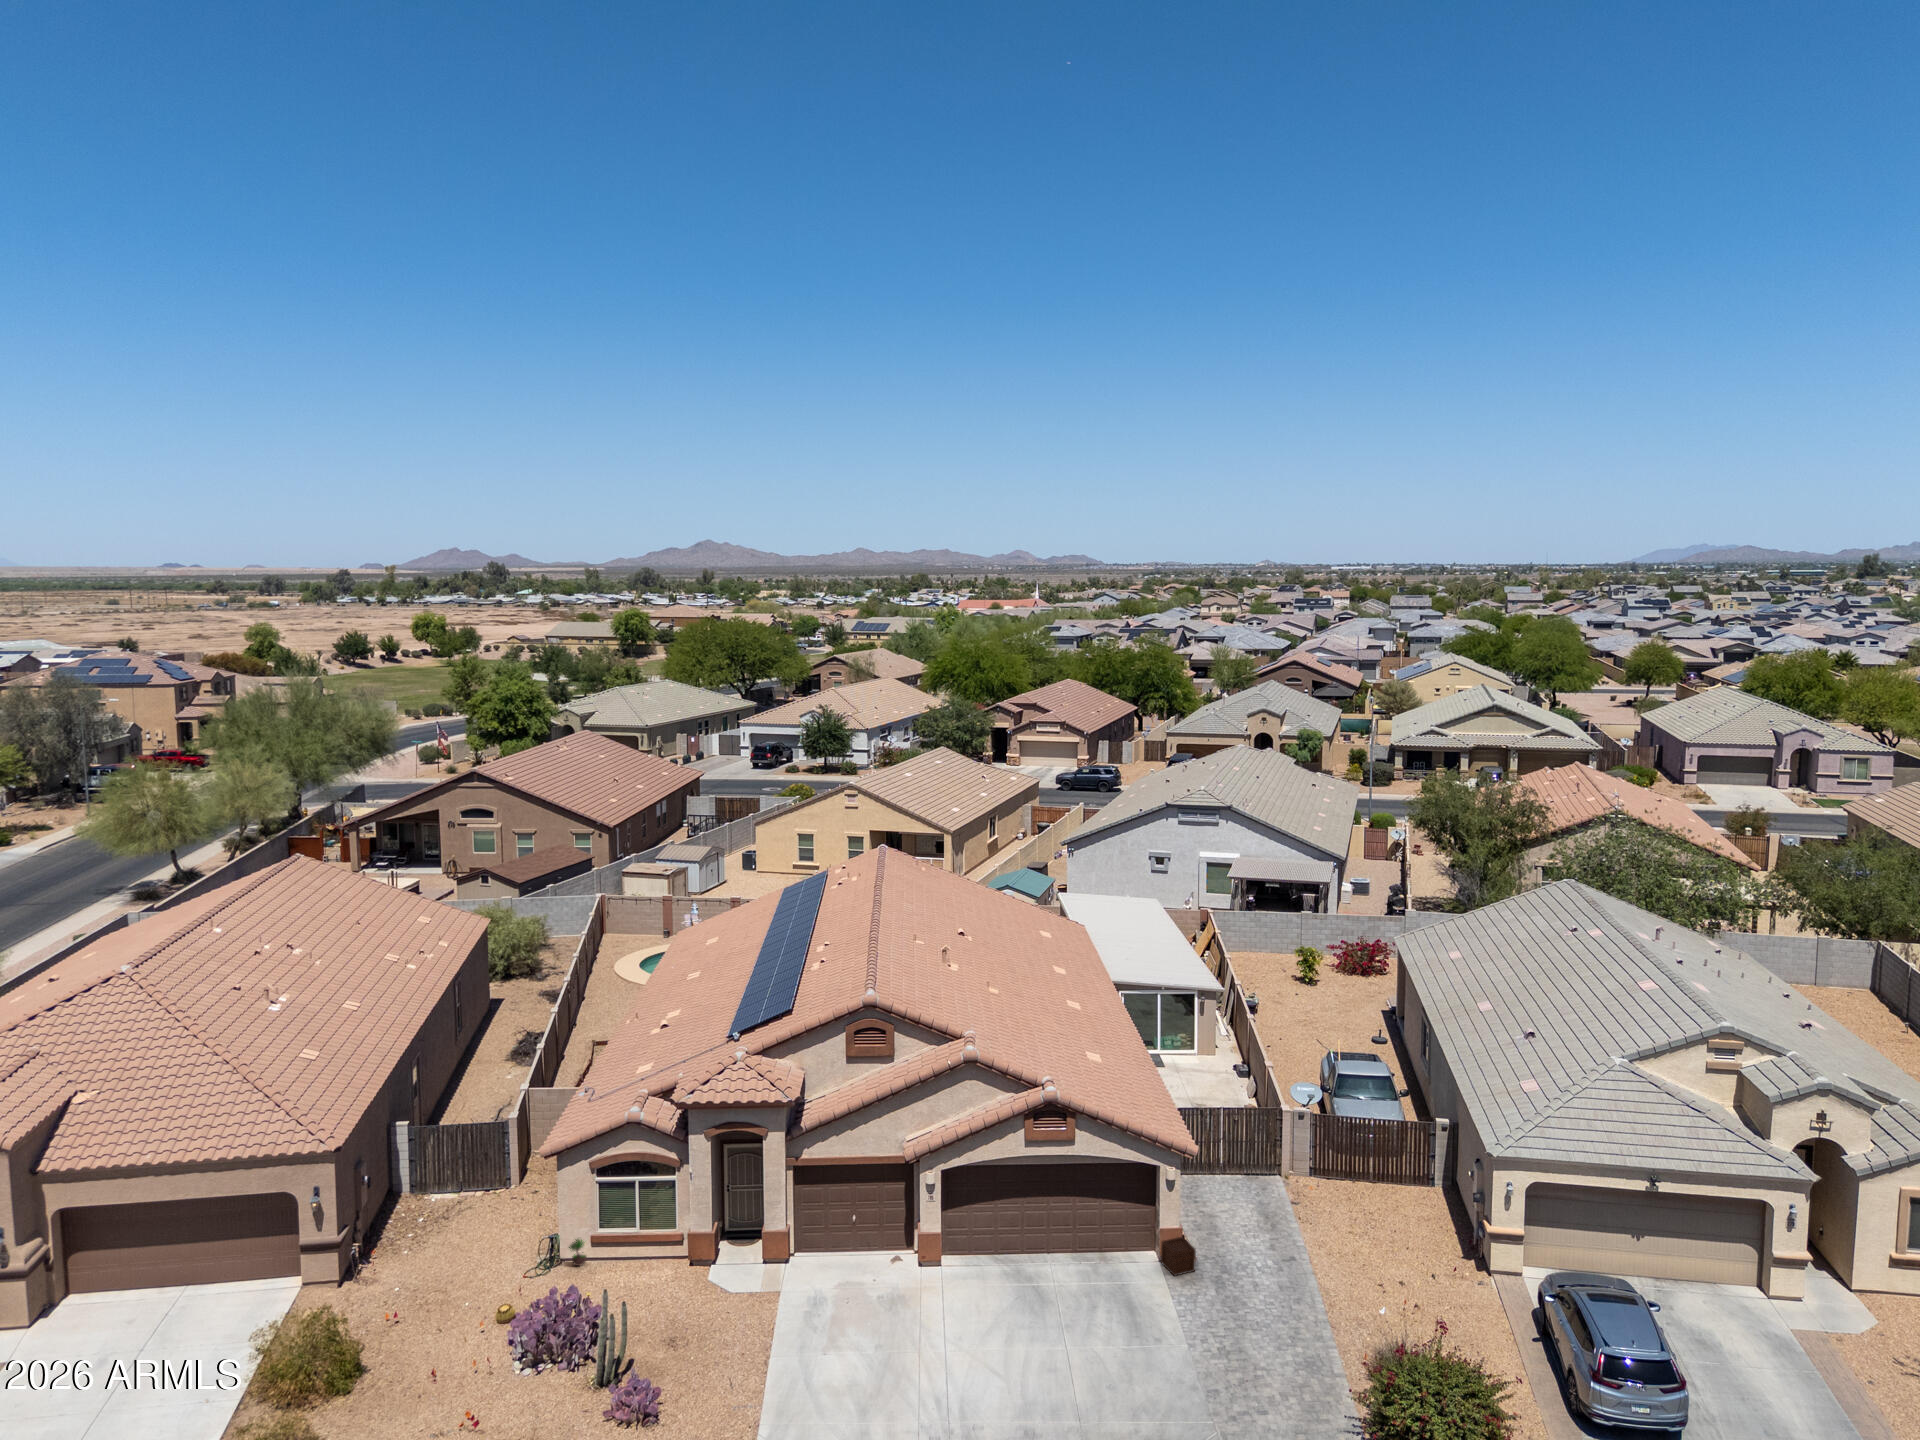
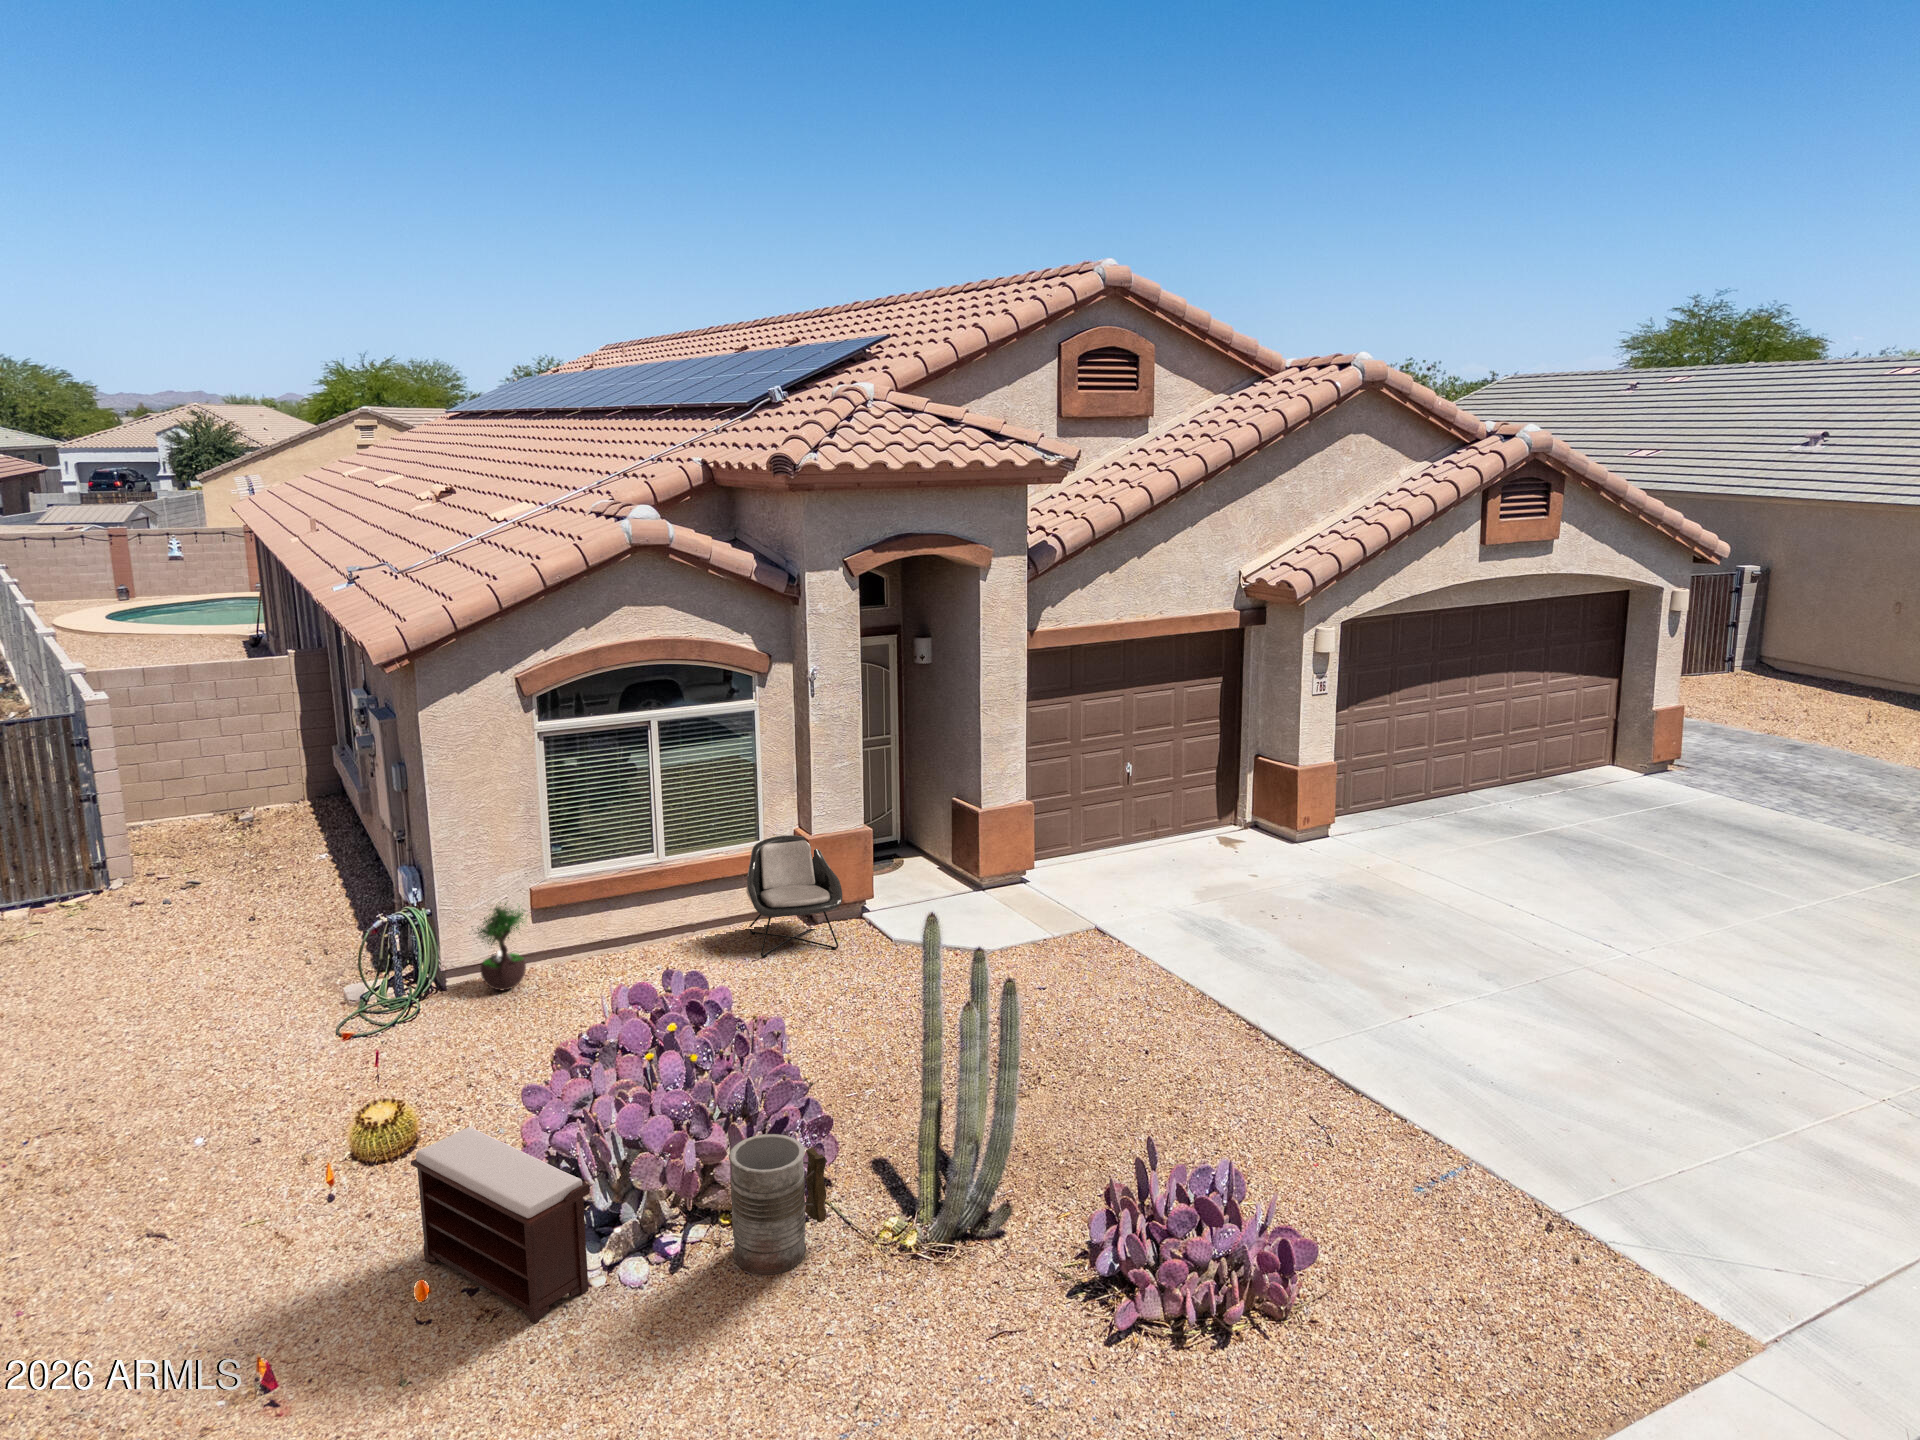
lounge chair: none [657,1227,695,1276] -> present [747,835,842,958]
wooden crate: present [1161,1237,1196,1276] -> none [1663,723,1733,784]
bench: none [478,1326,502,1383] -> present [411,1127,590,1324]
trash can: none [535,1350,564,1389] -> present [729,1134,828,1274]

